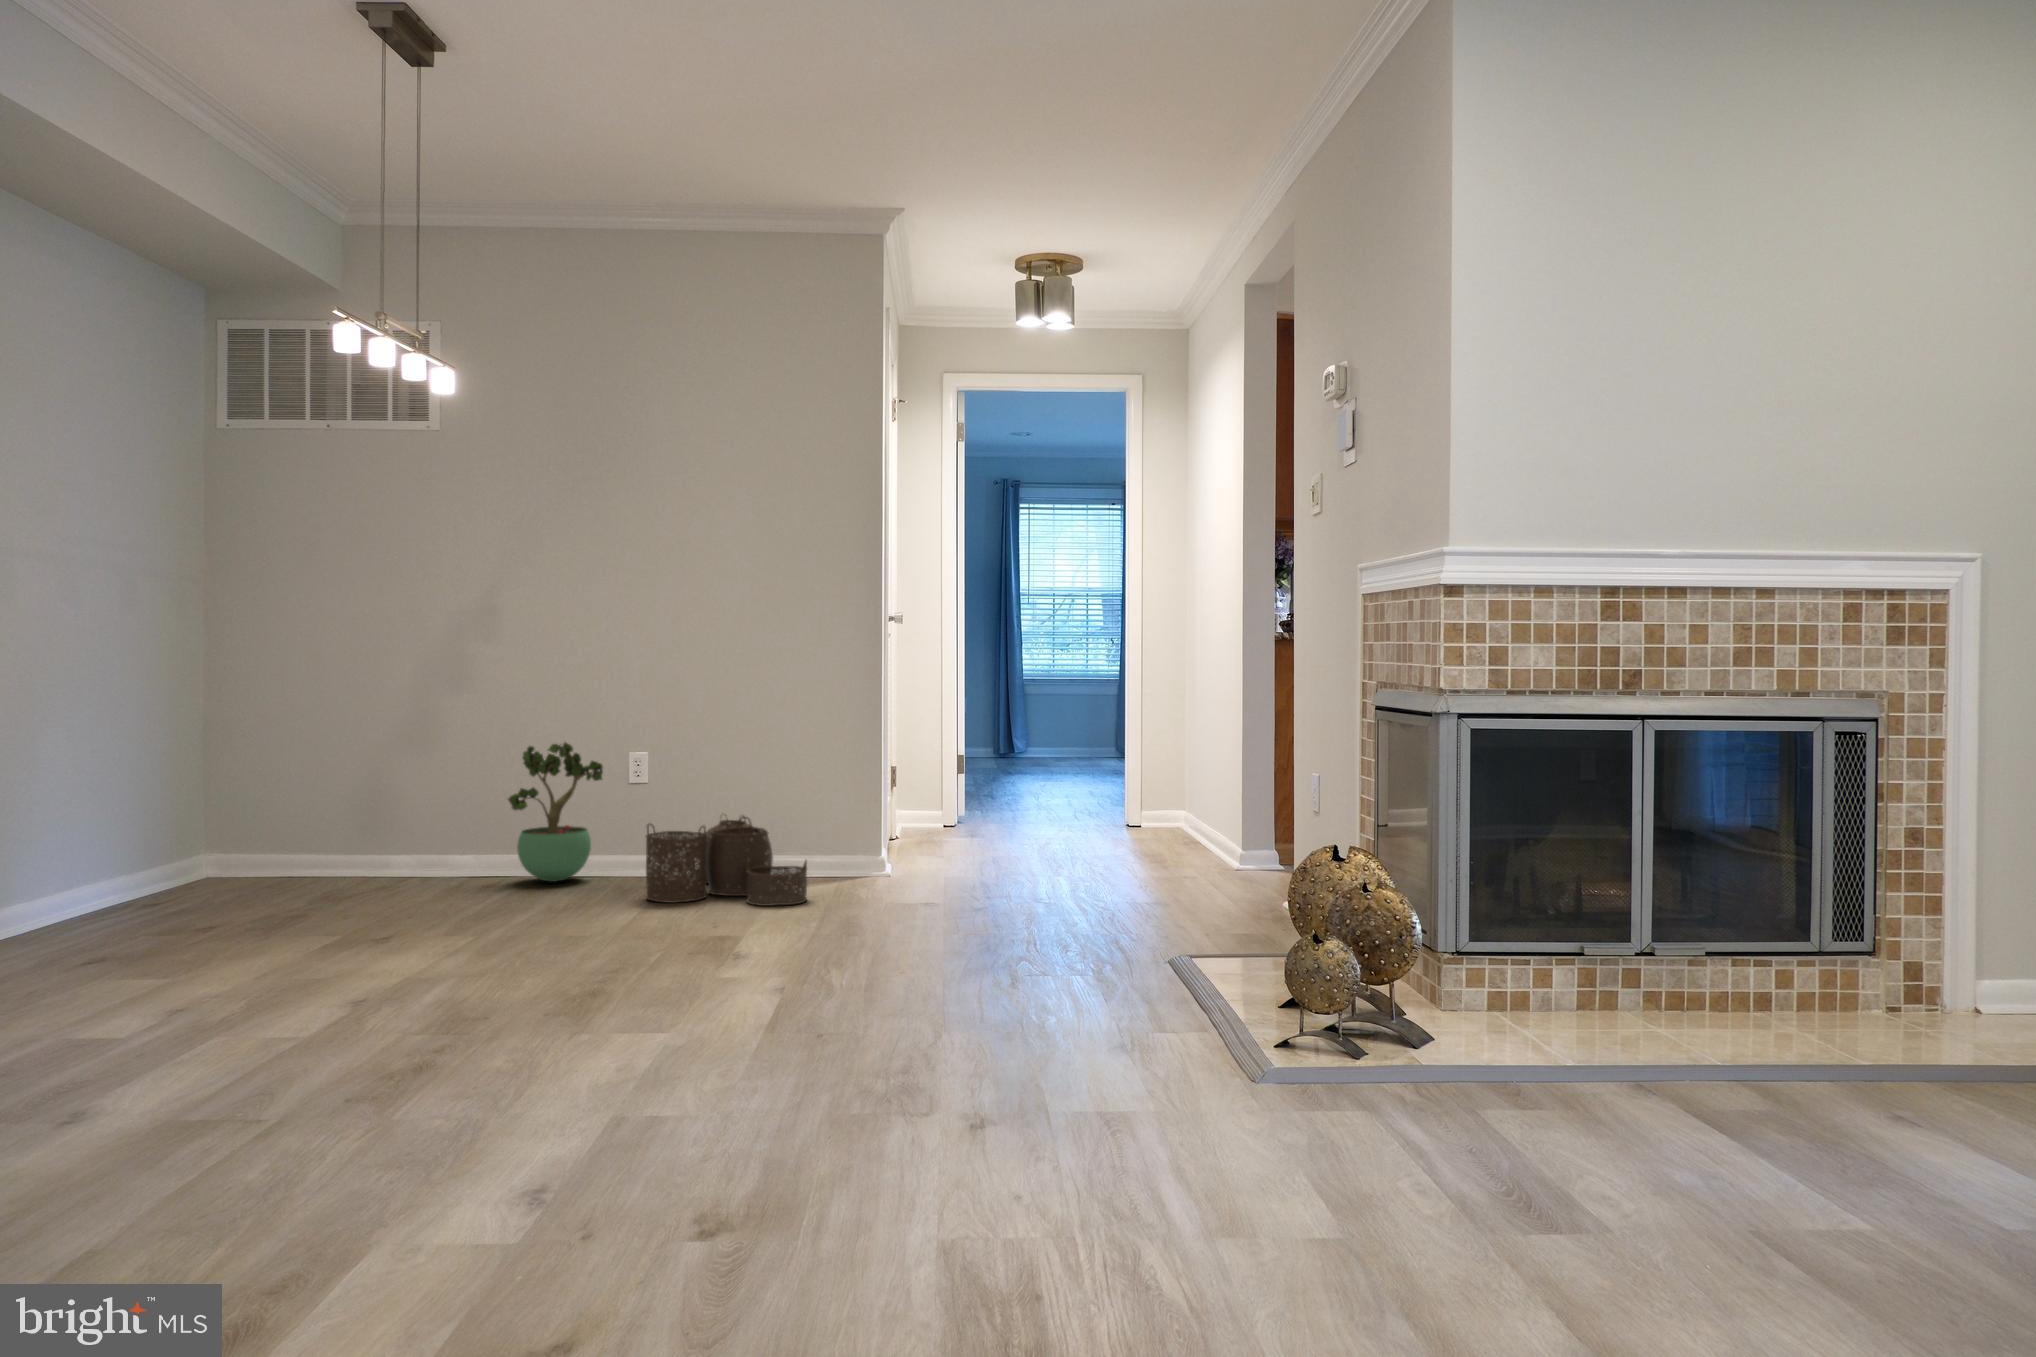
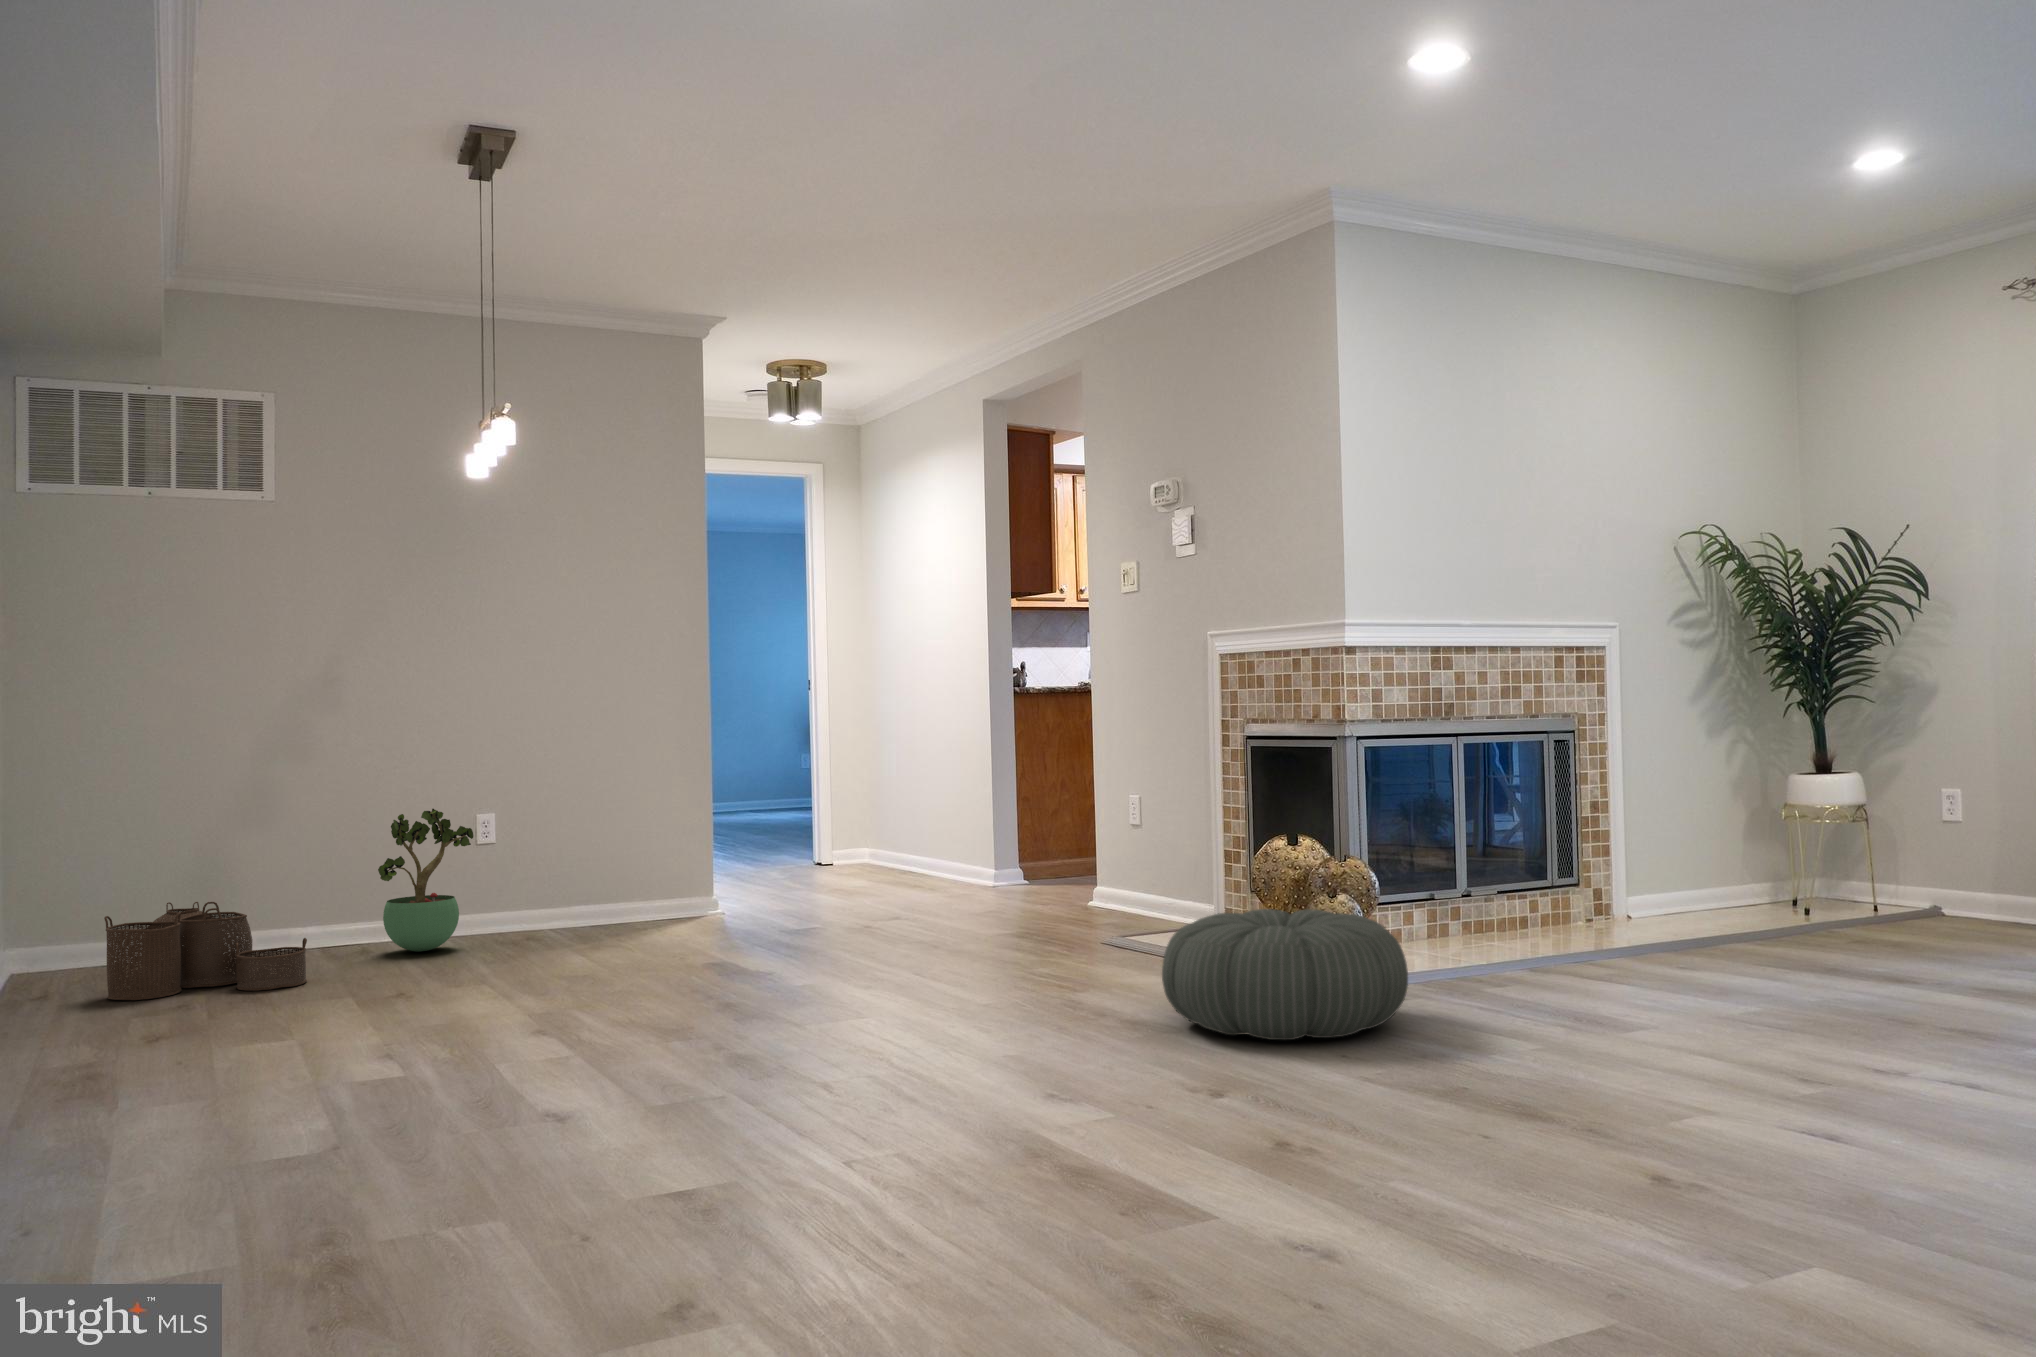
woven basket: present [645,816,807,906] -> present [104,902,307,1000]
pouf: none [929,958,1290,1179] -> present [1162,909,1408,1040]

